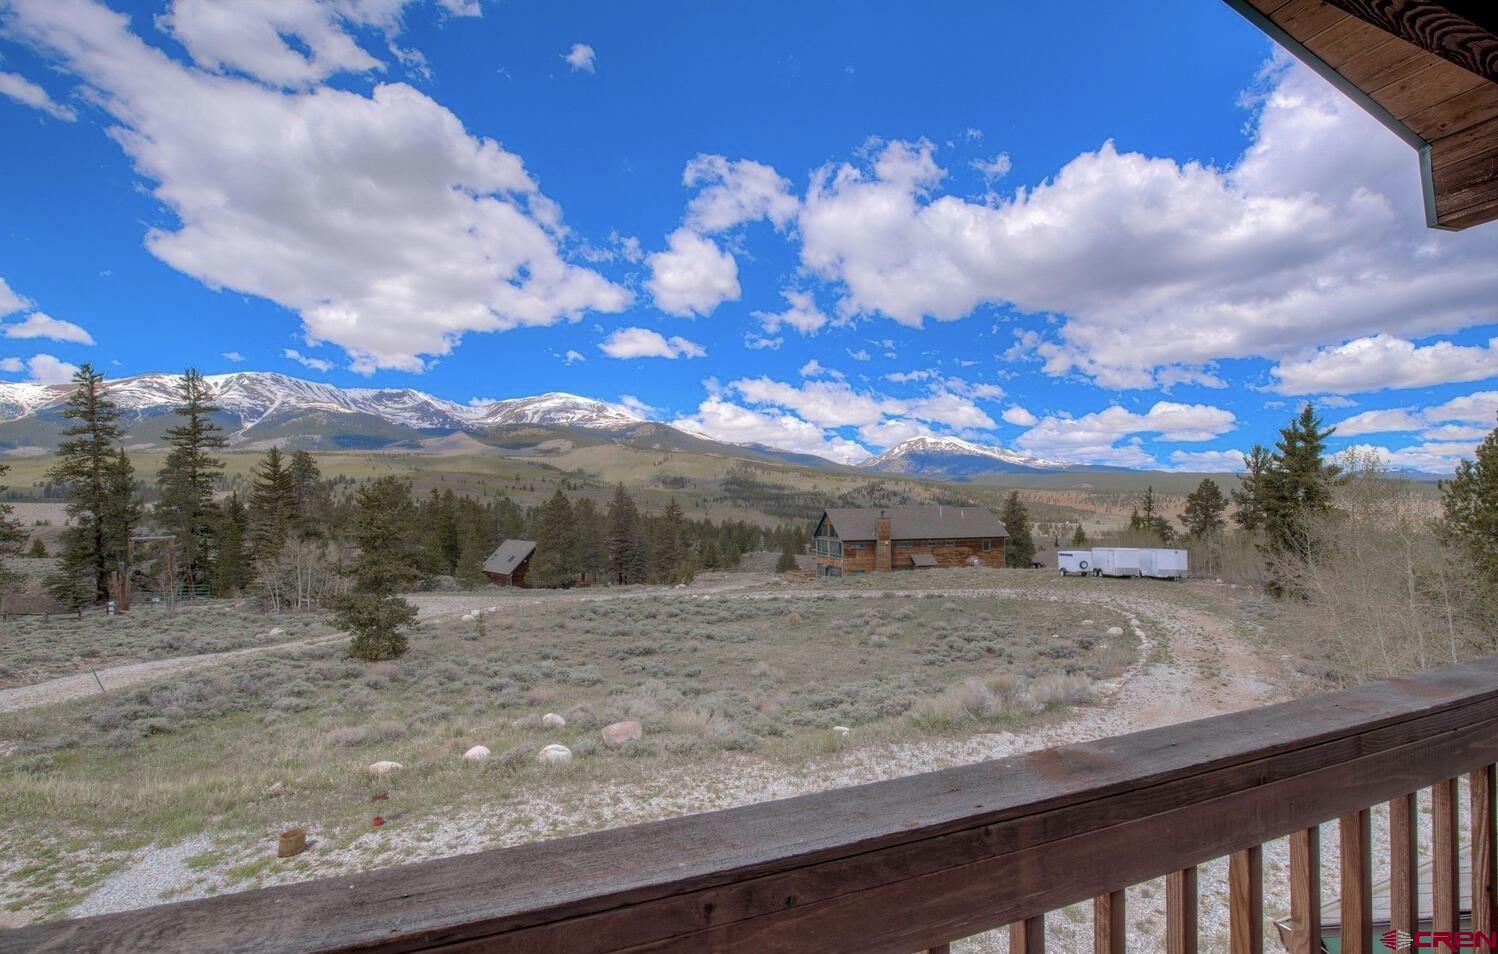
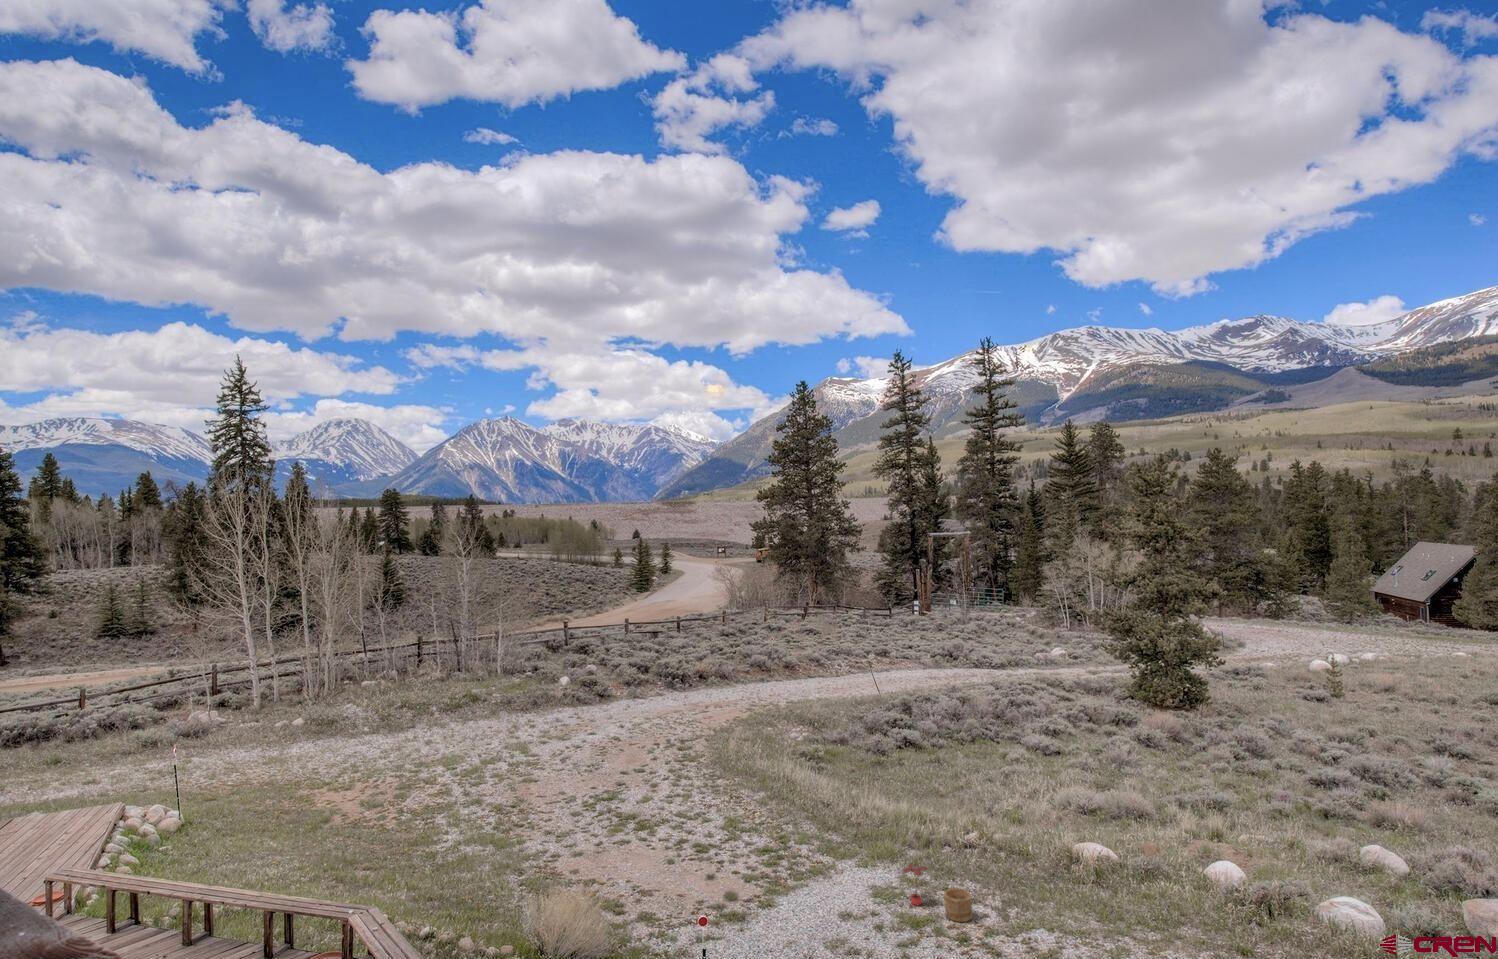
potted plant: present [370,792,389,825] -> present [902,864,927,906]

